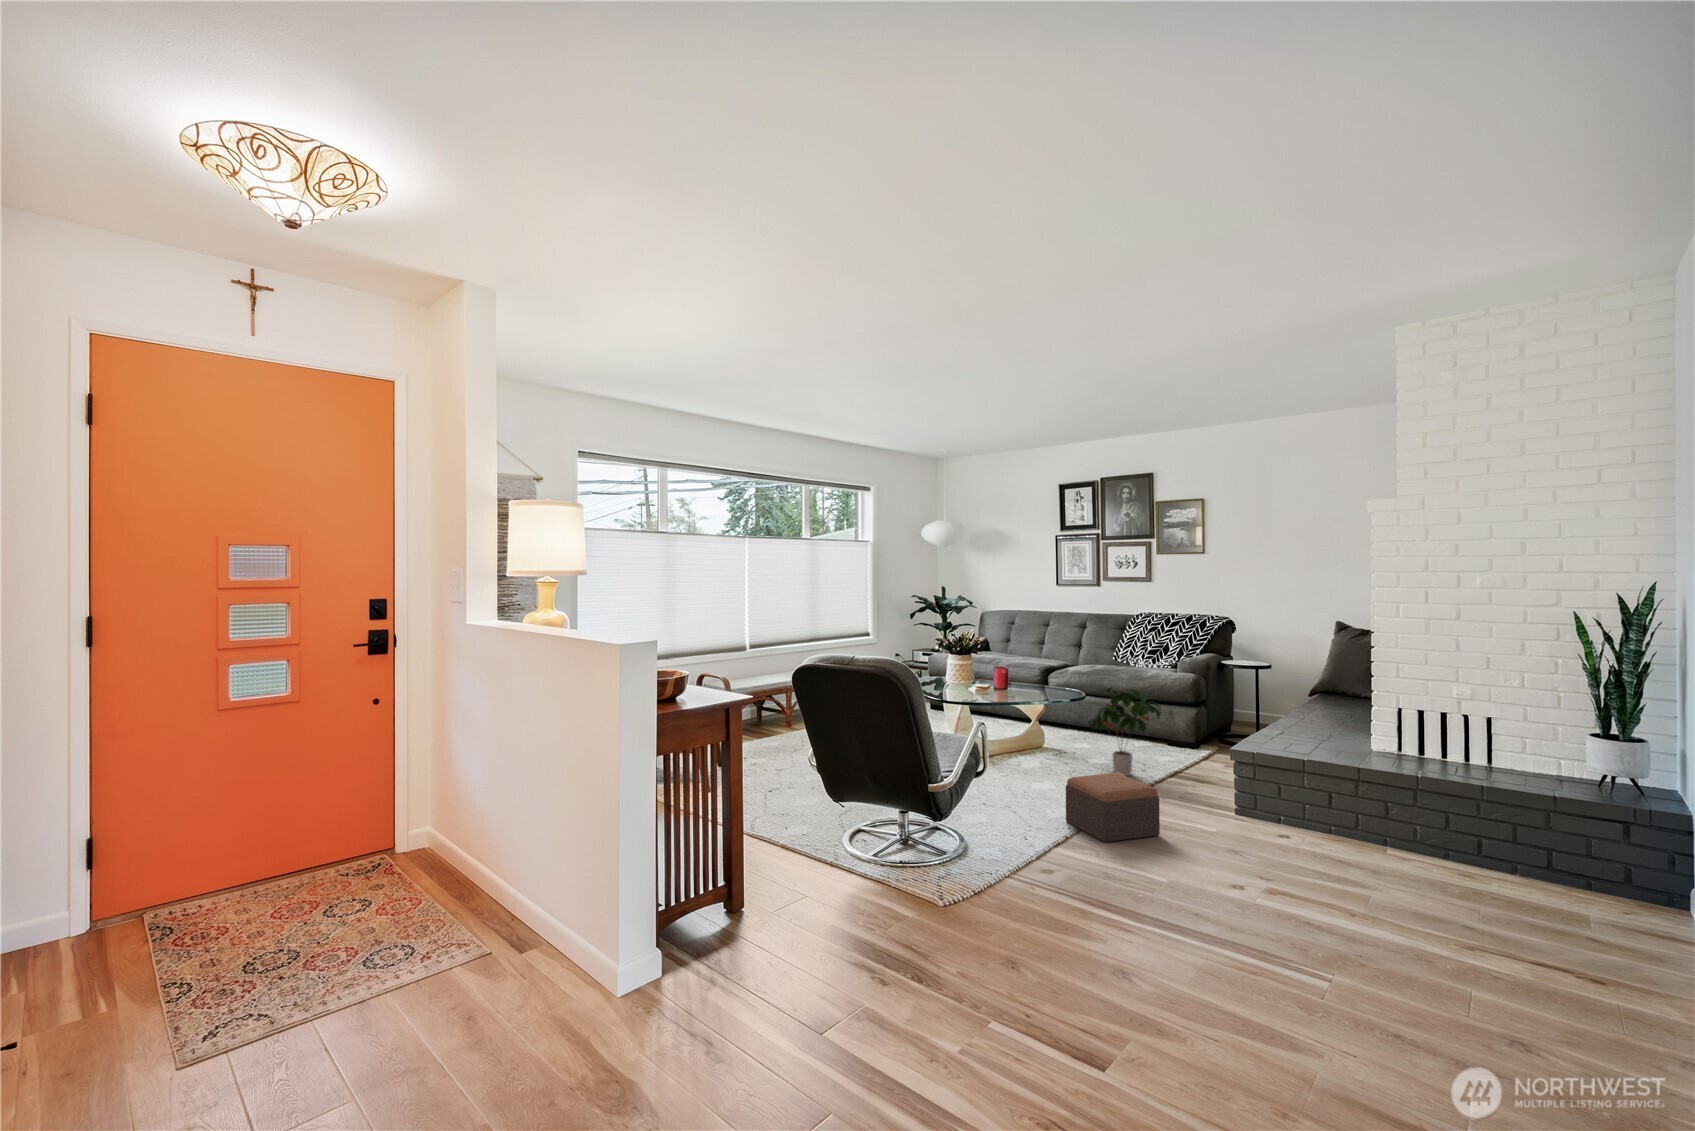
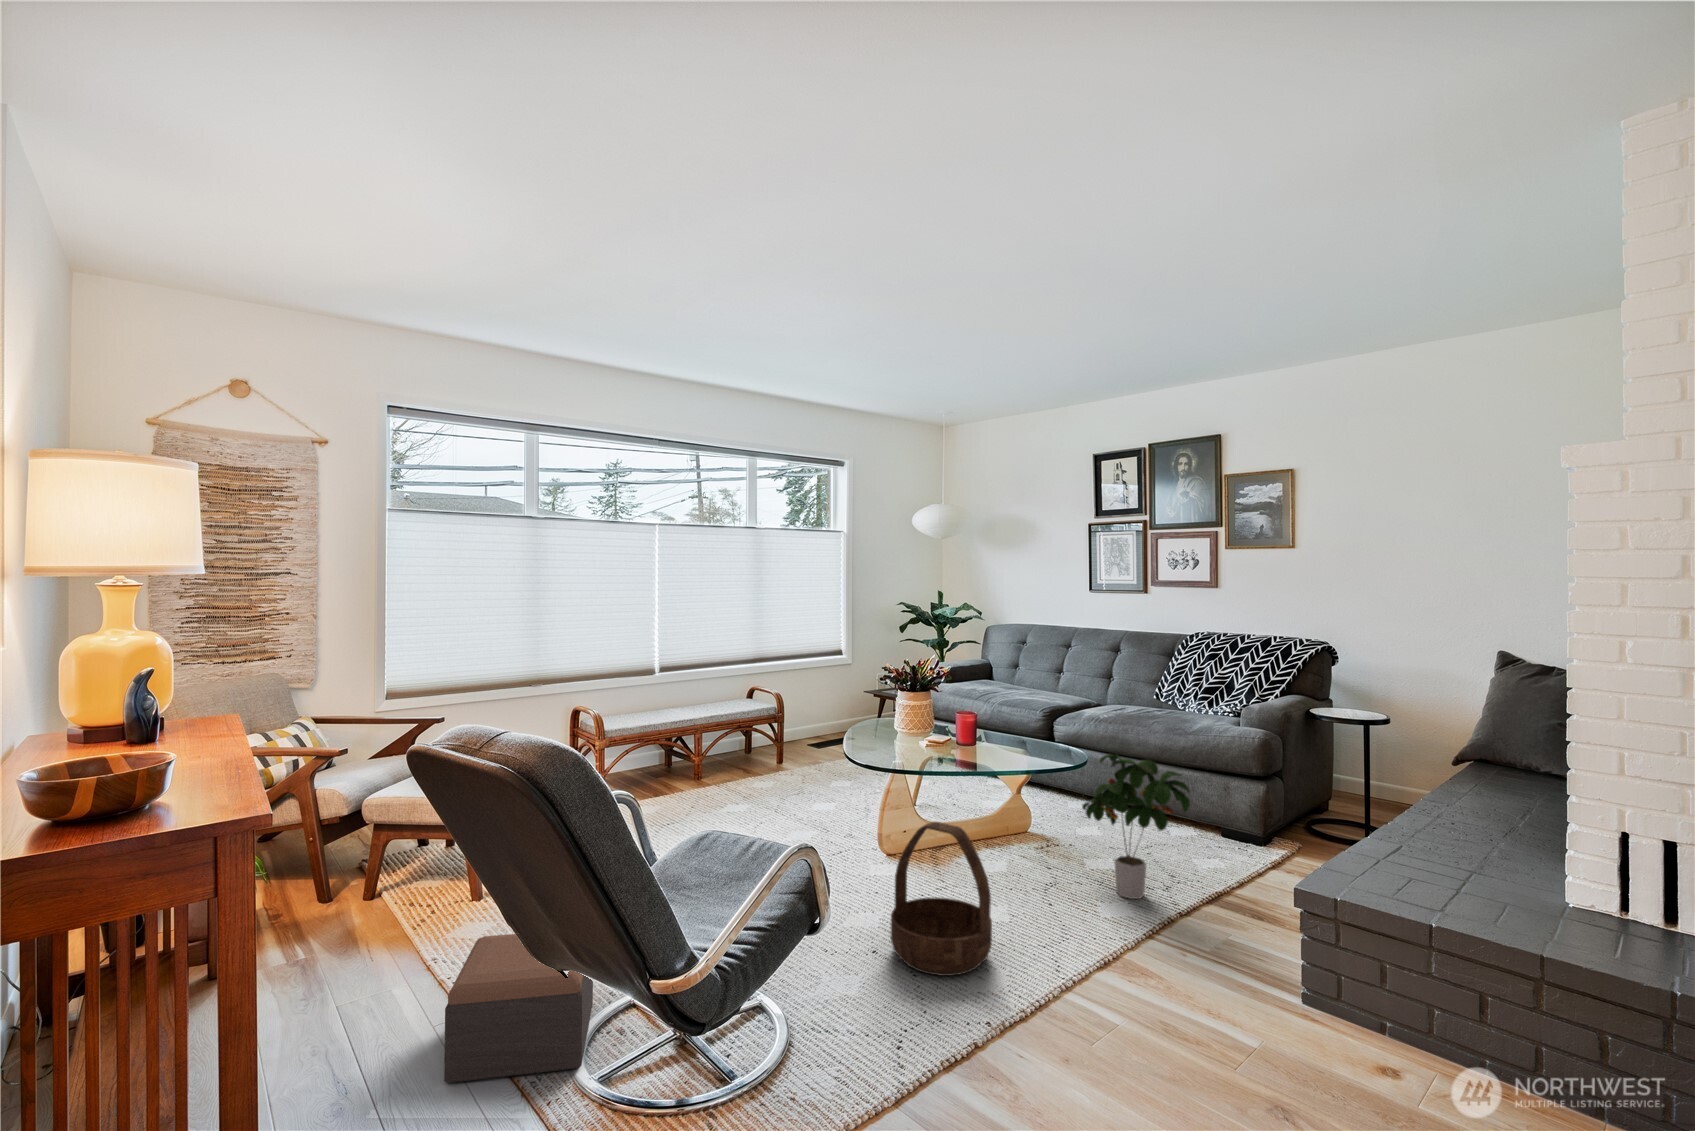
basket: none [995,725,1056,812] -> present [890,822,992,976]
footstool: present [1066,773,1160,842] -> present [444,934,593,1083]

